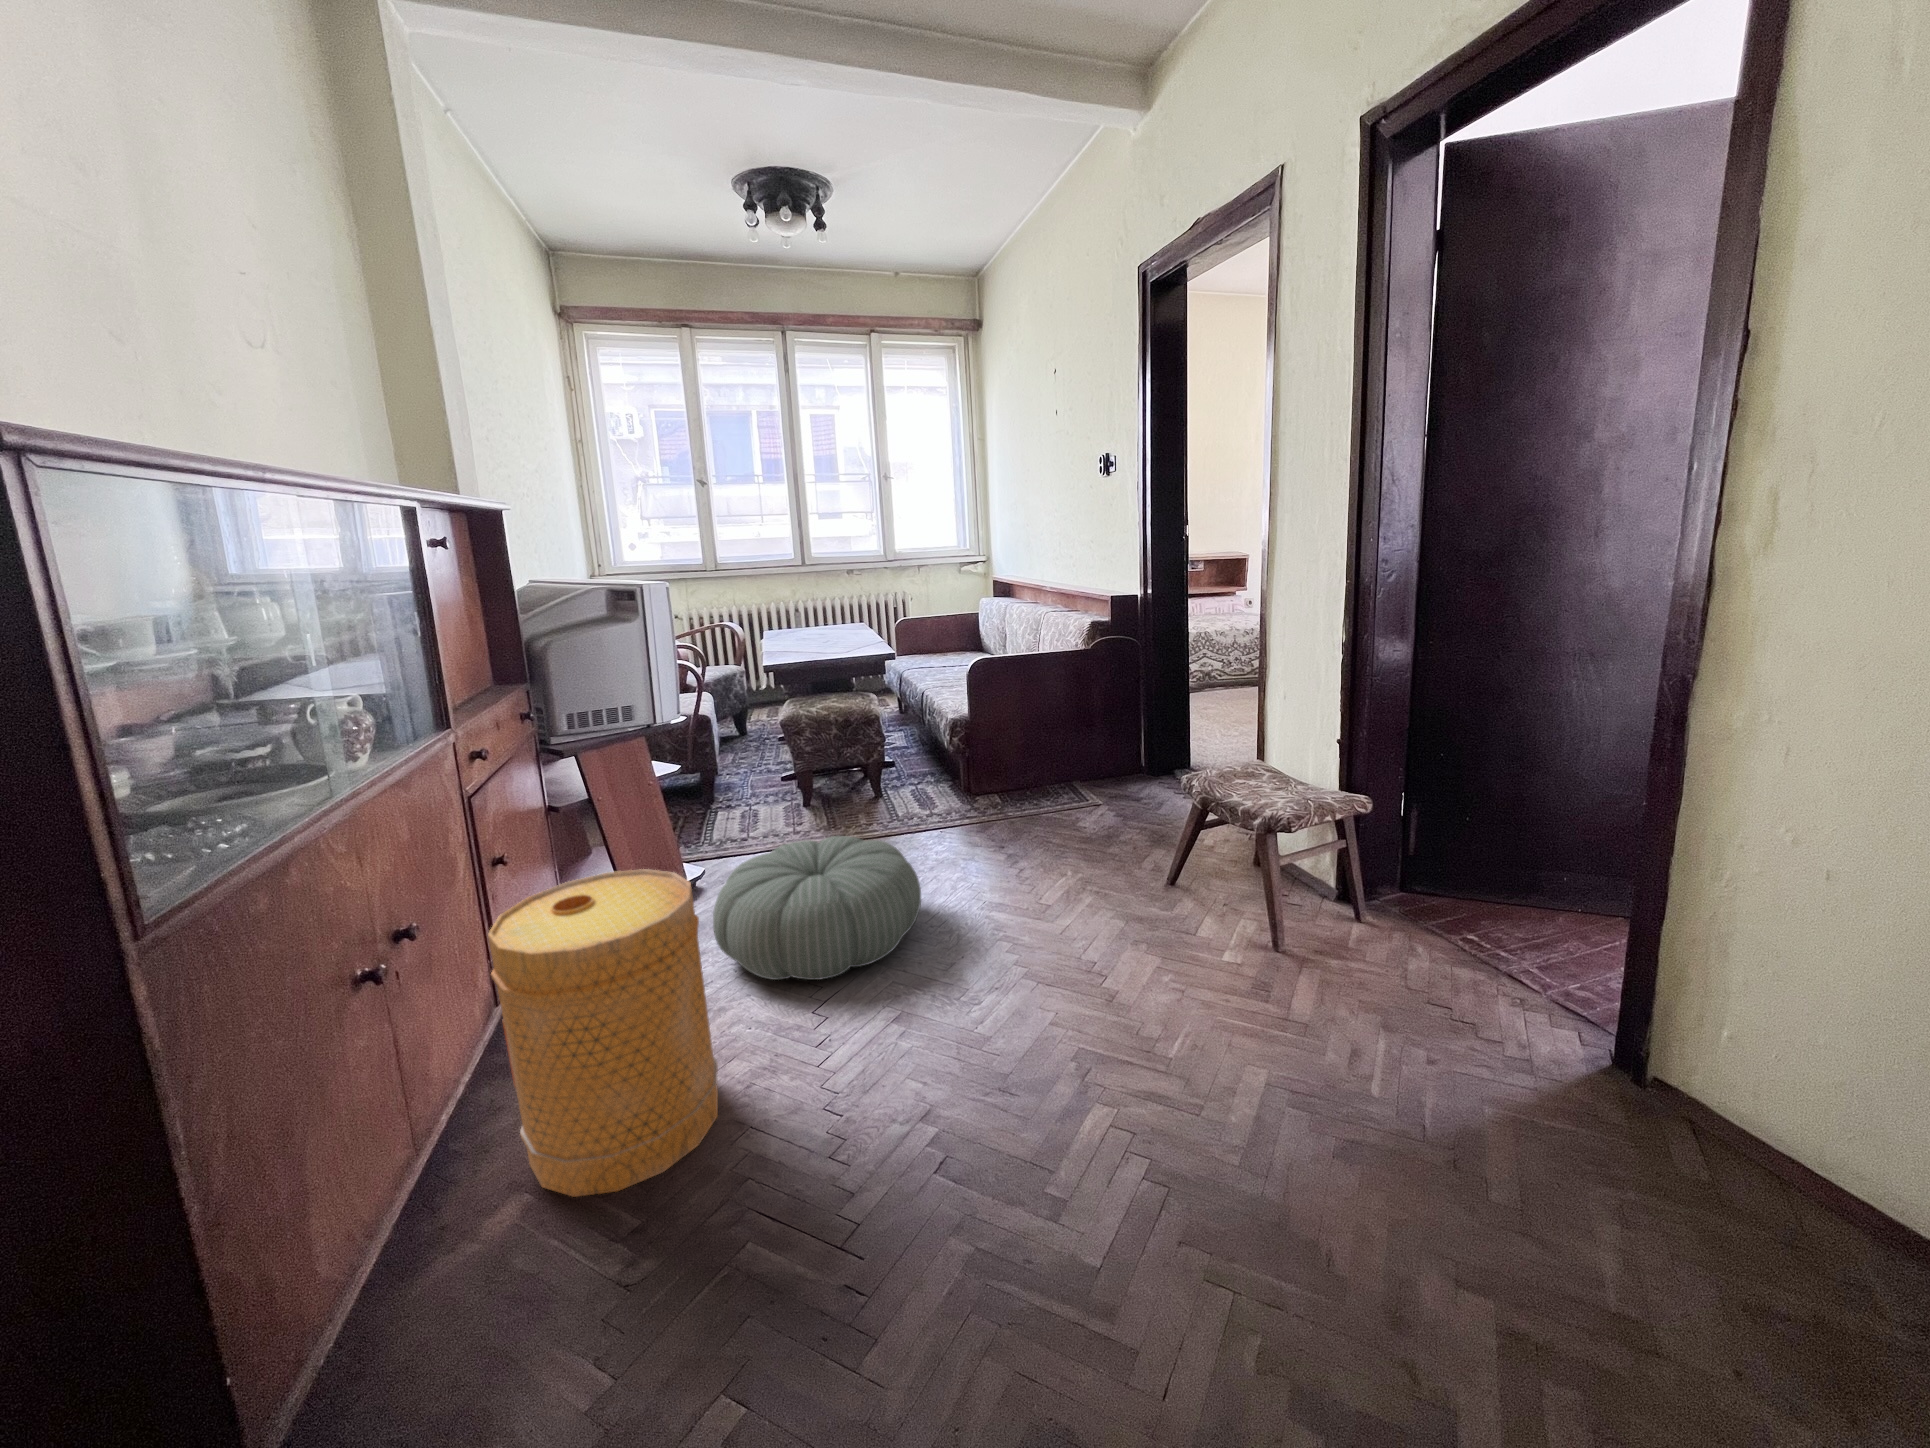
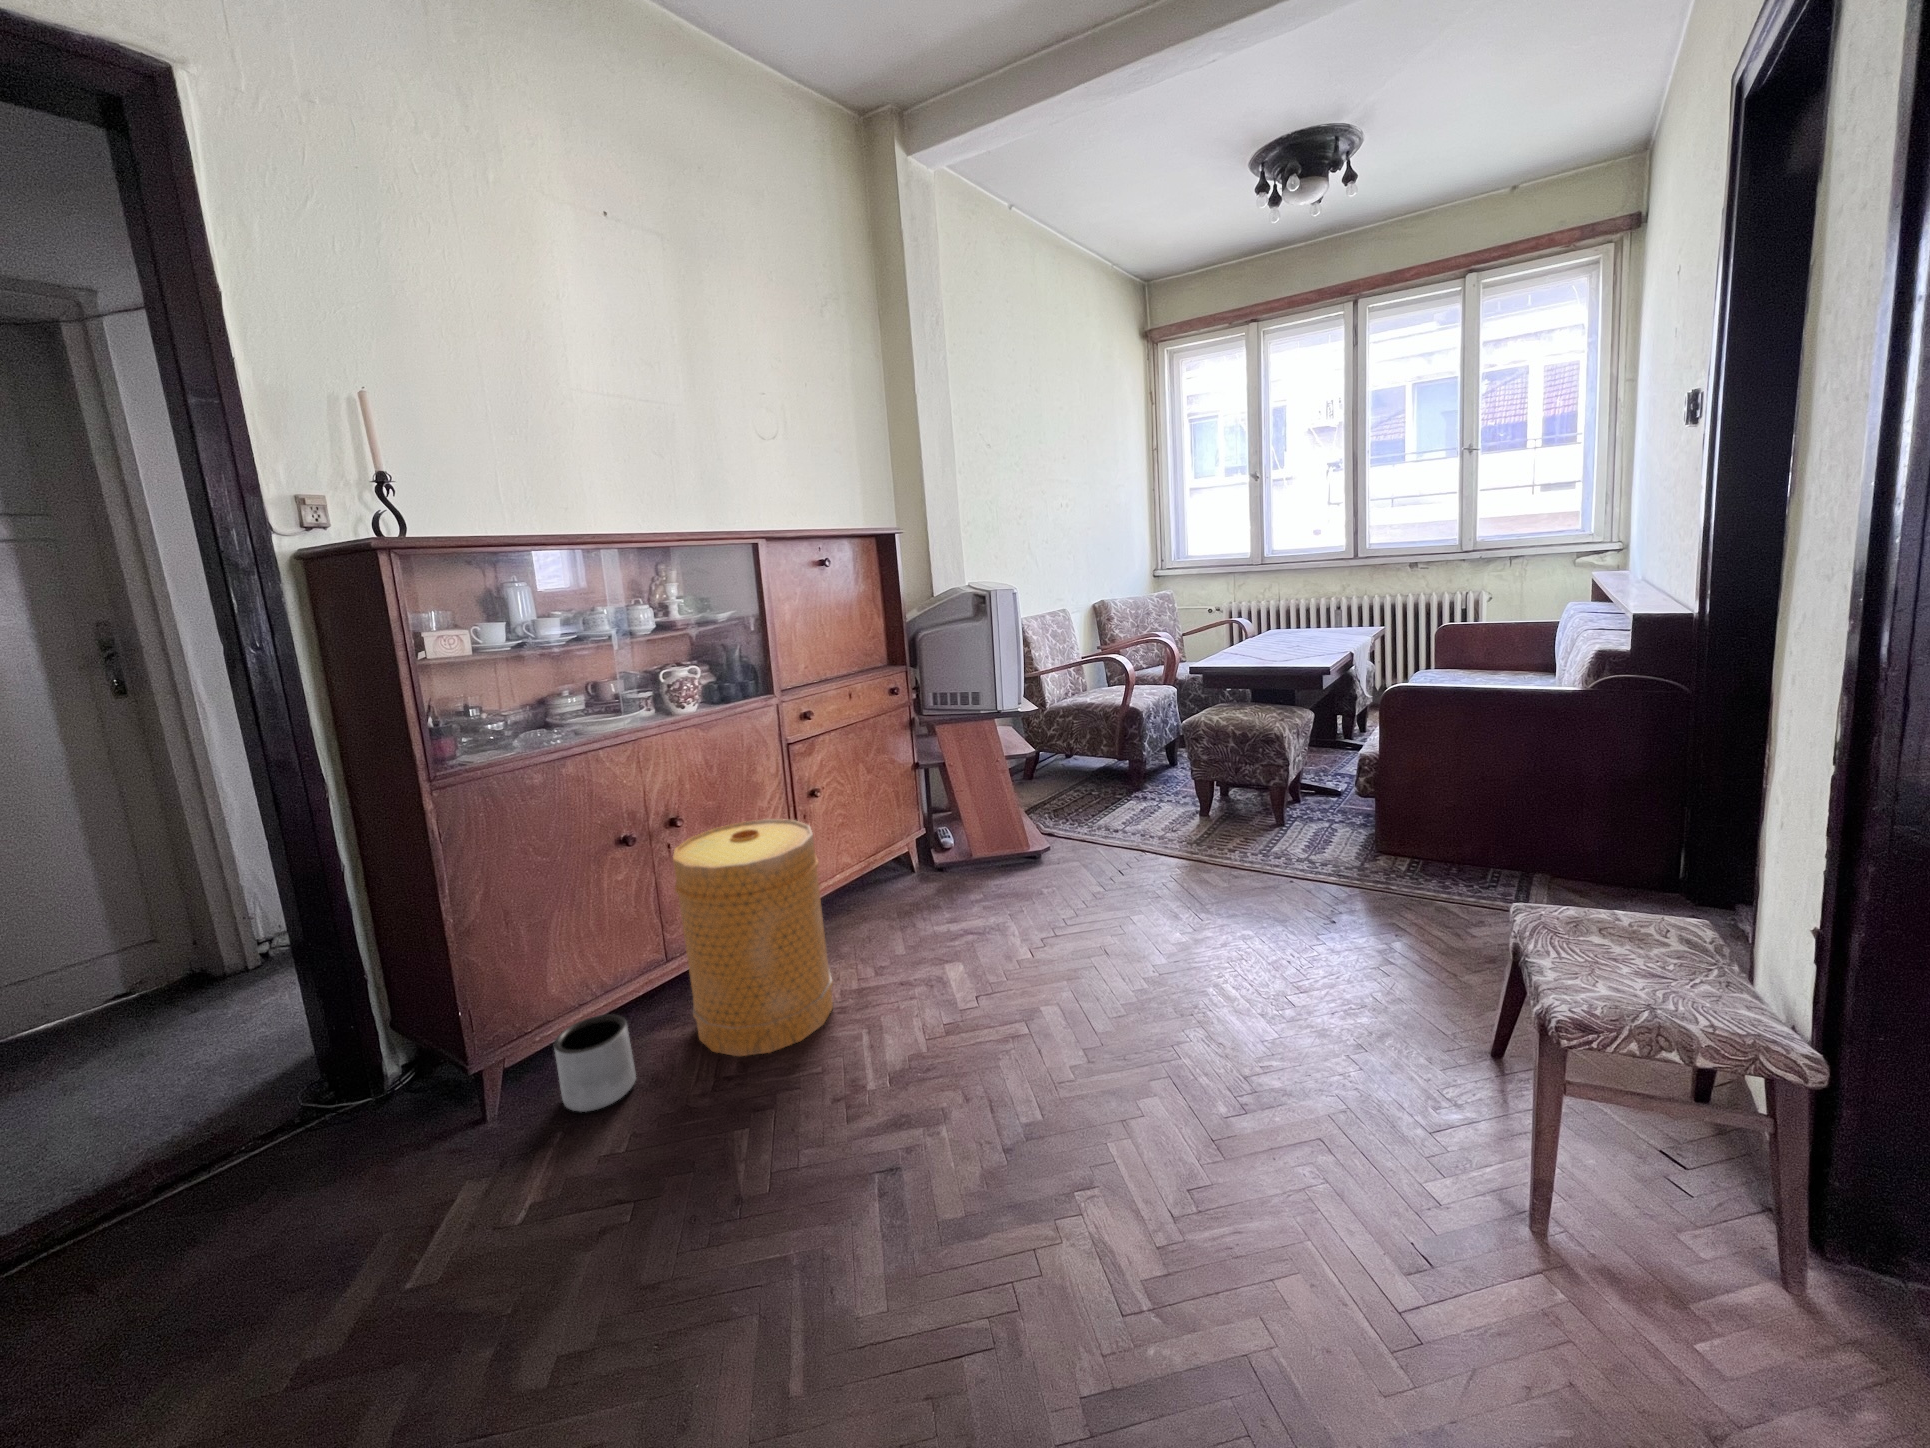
pouf: present [713,836,921,980] -> none [931,843,1130,984]
planter: none [441,1200,574,1369] -> present [554,1014,636,1112]

